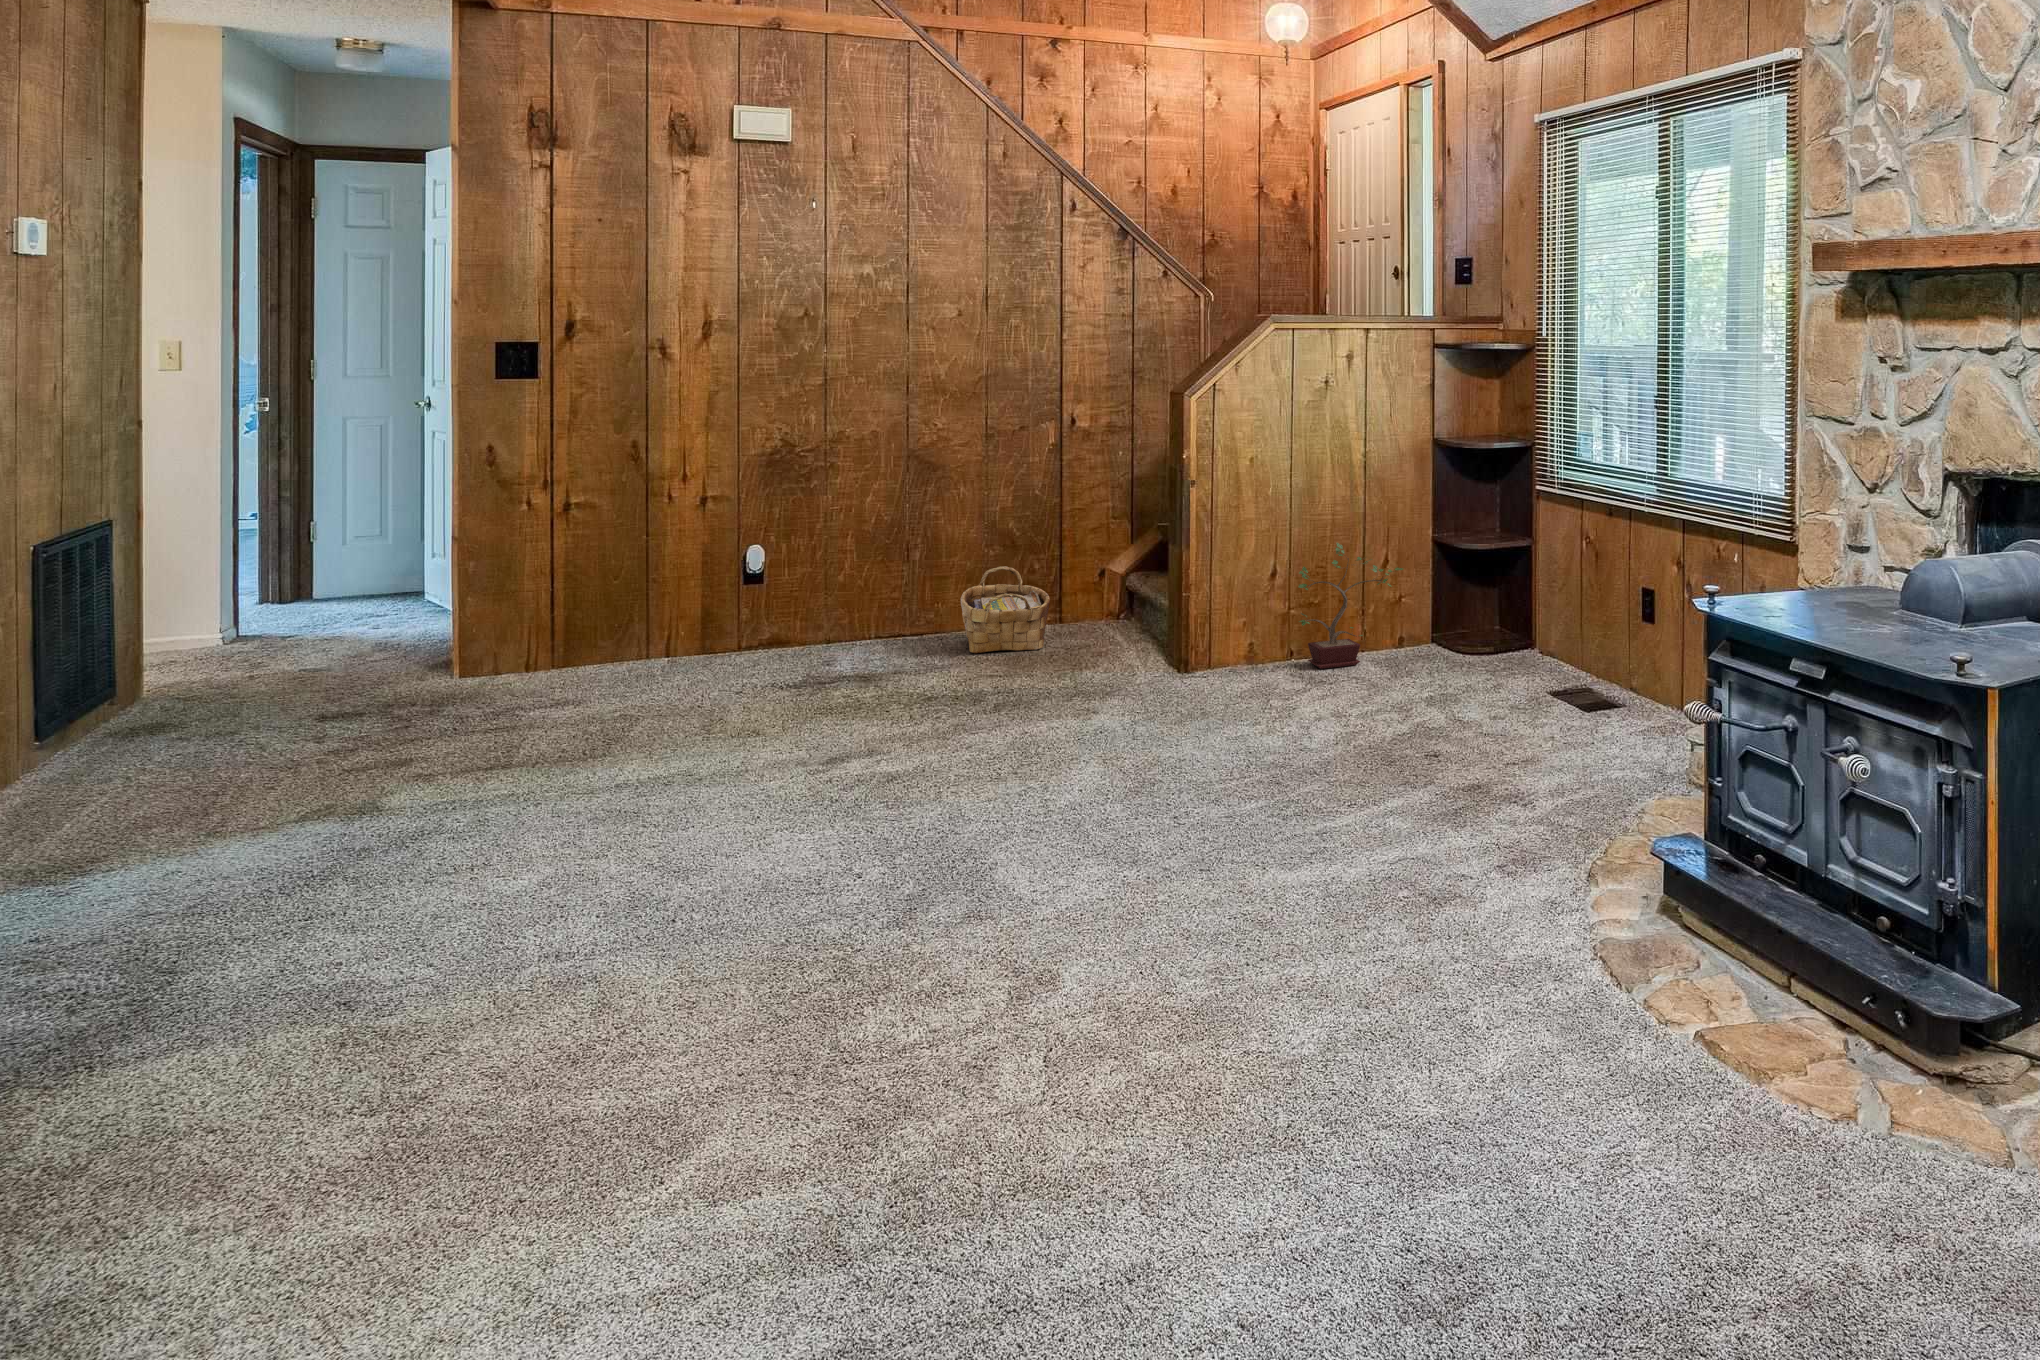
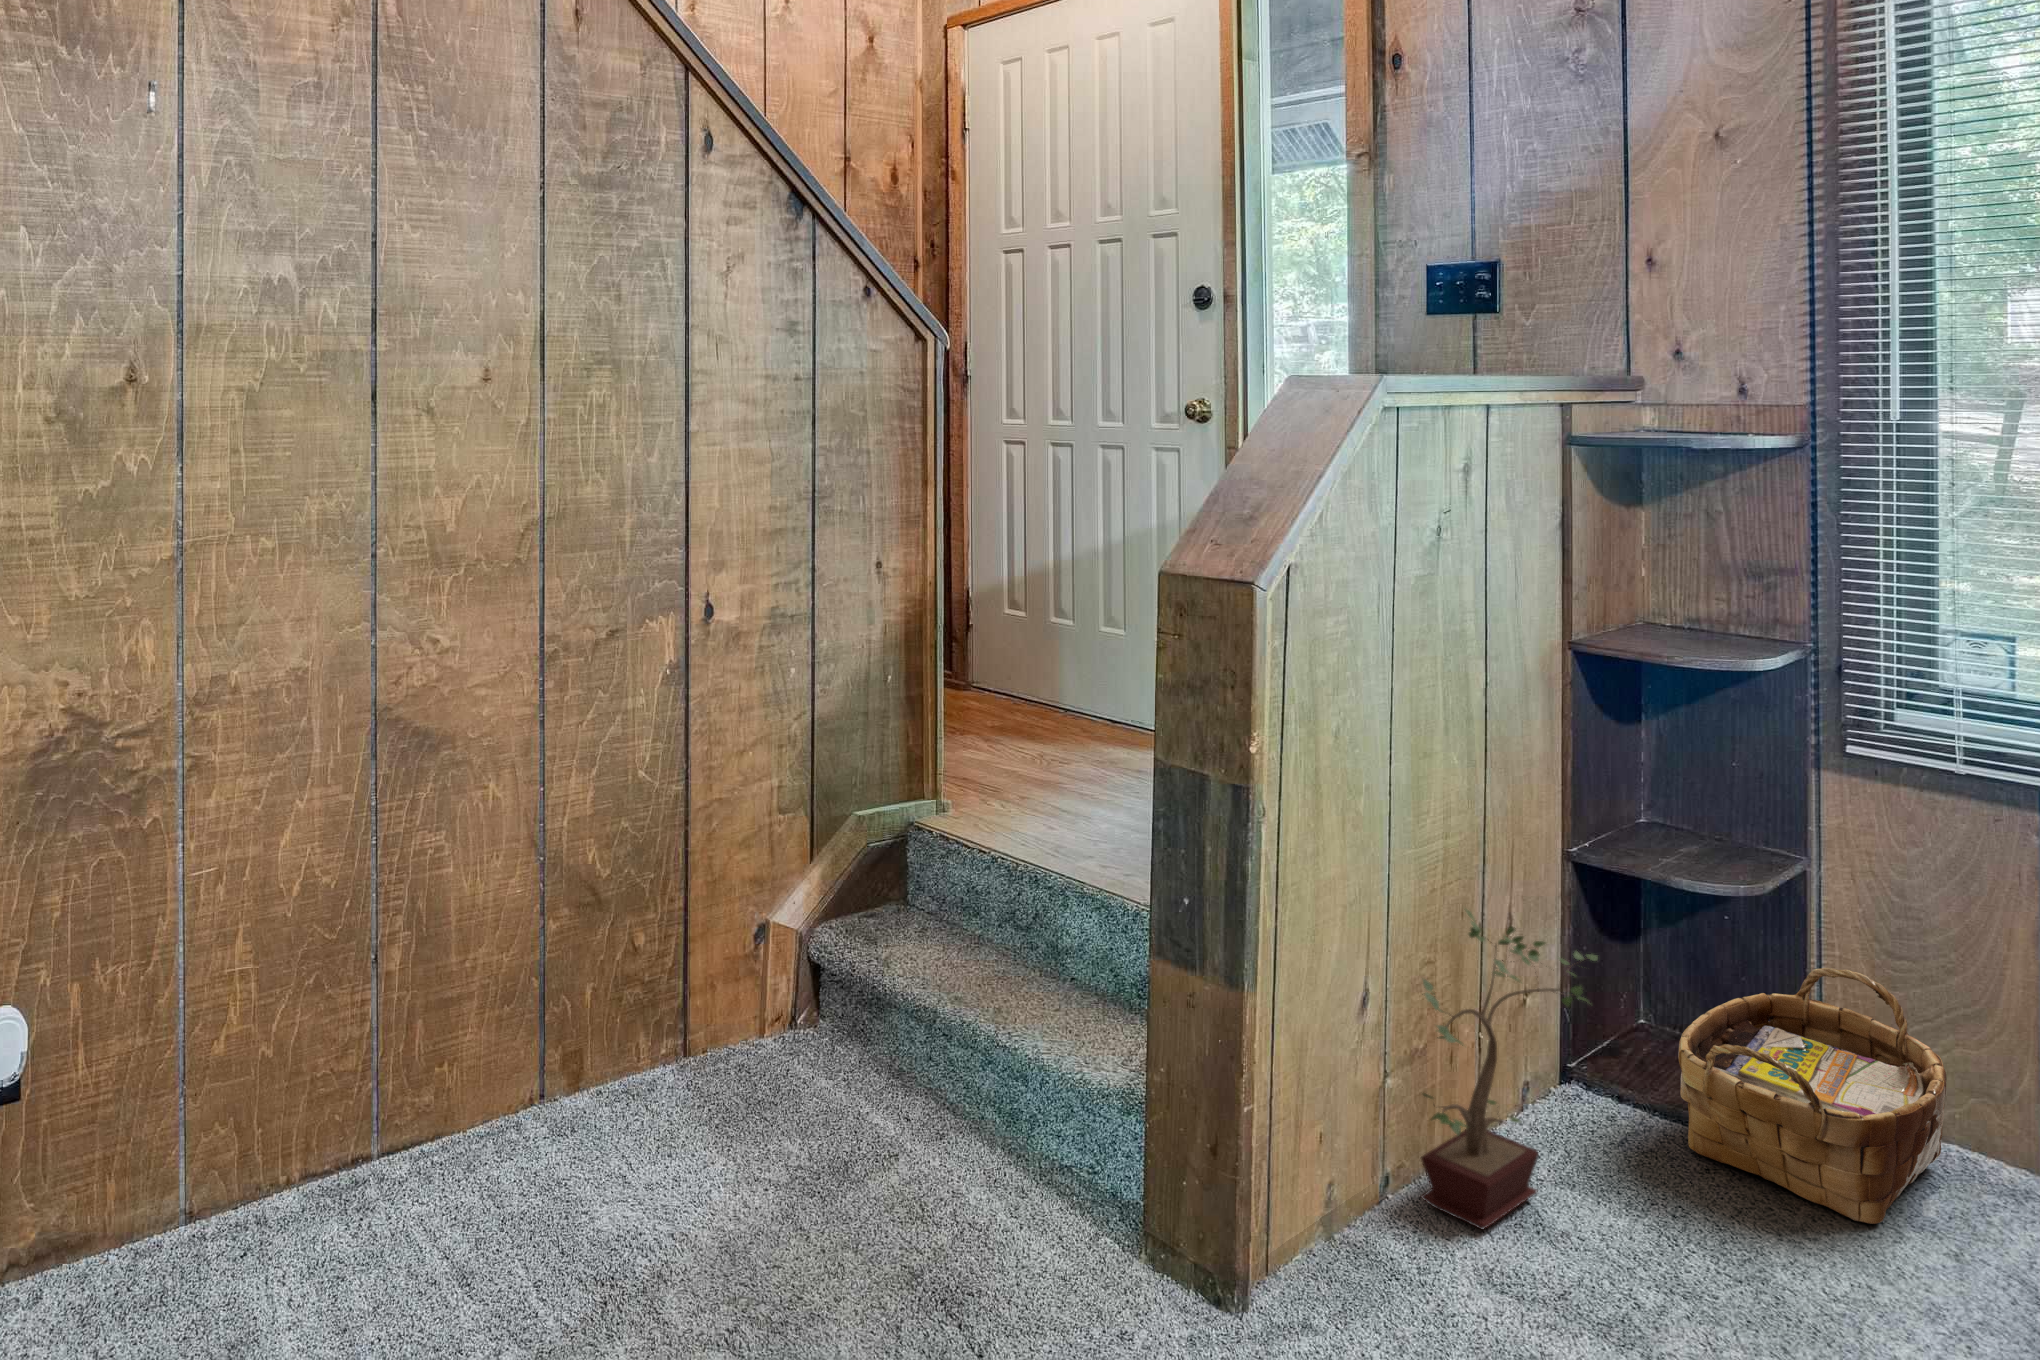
woven basket: present [961,566,1050,653] -> present [1678,968,1946,1224]

